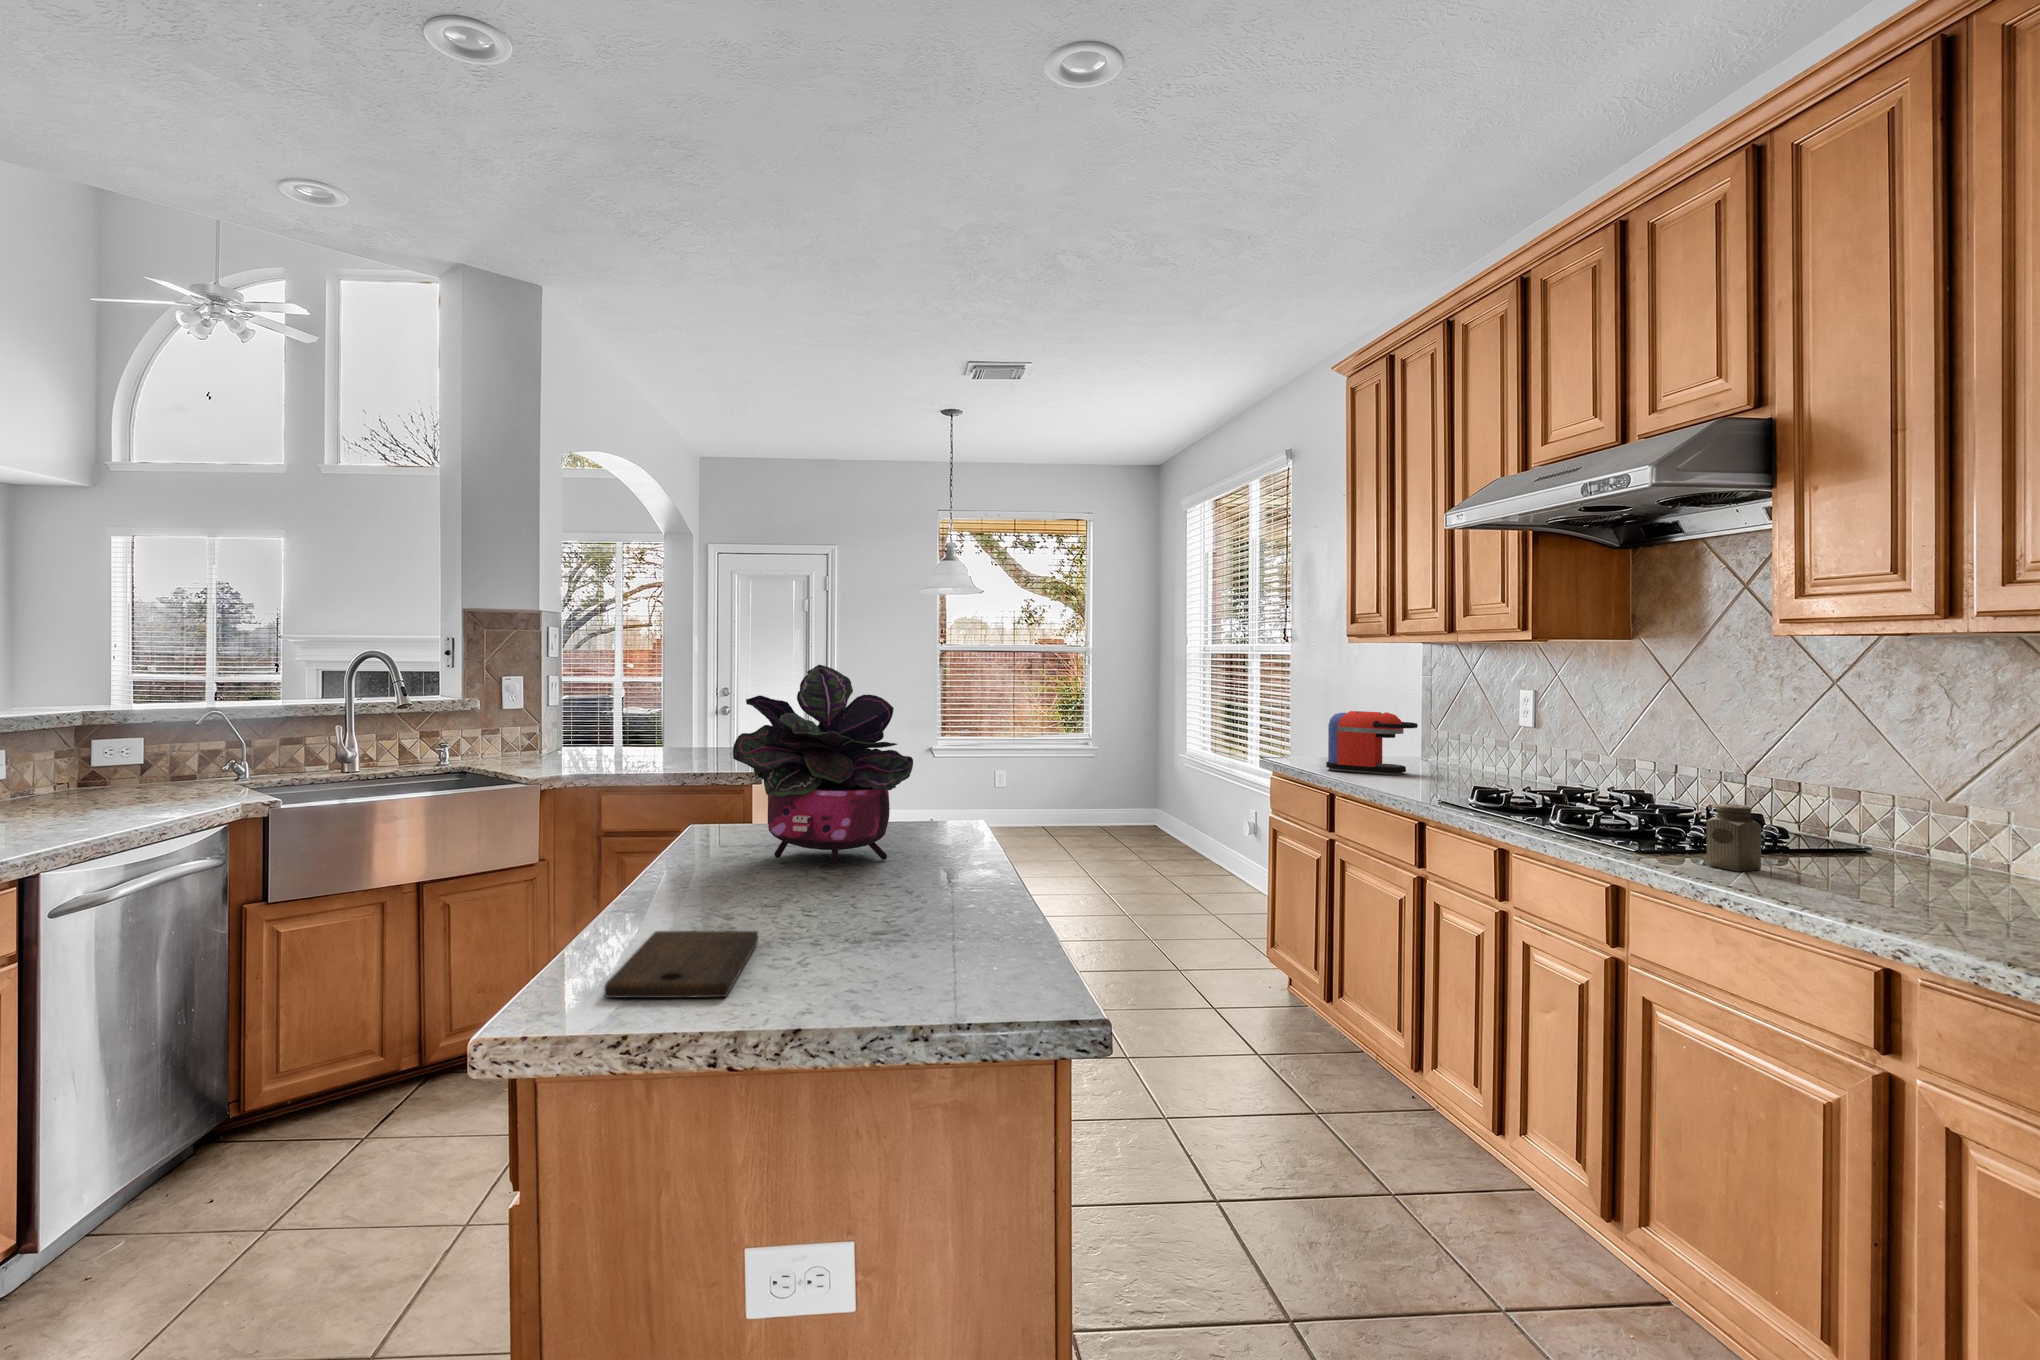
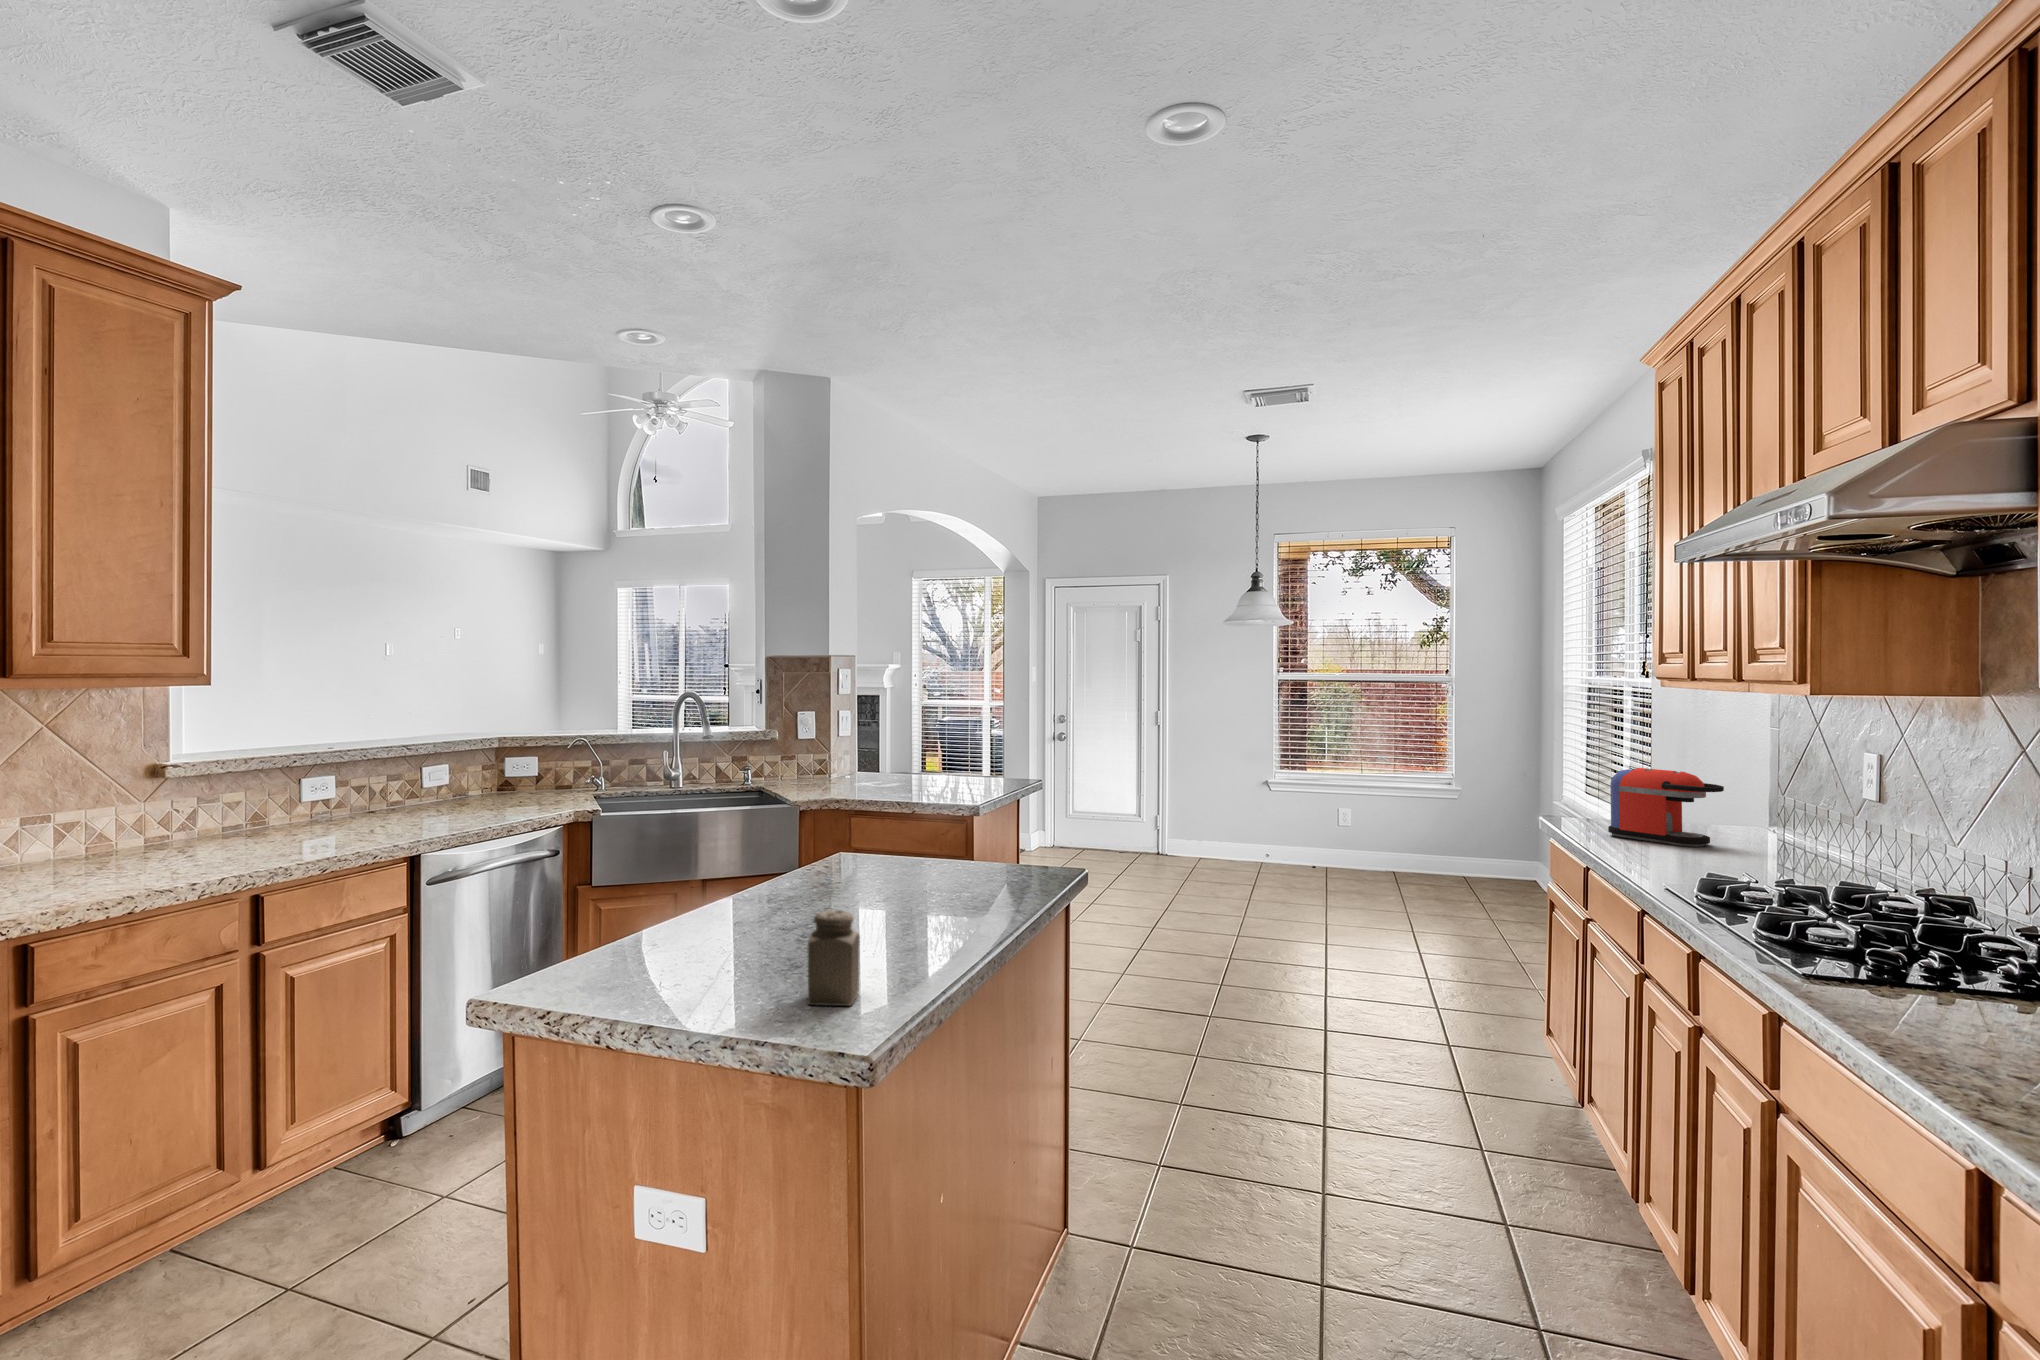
potted plant: present [733,665,913,861] -> none [809,722,959,898]
salt shaker: present [1706,804,1761,872] -> present [808,910,860,1006]
cutting board: present [604,931,758,998] -> none [570,940,727,995]

